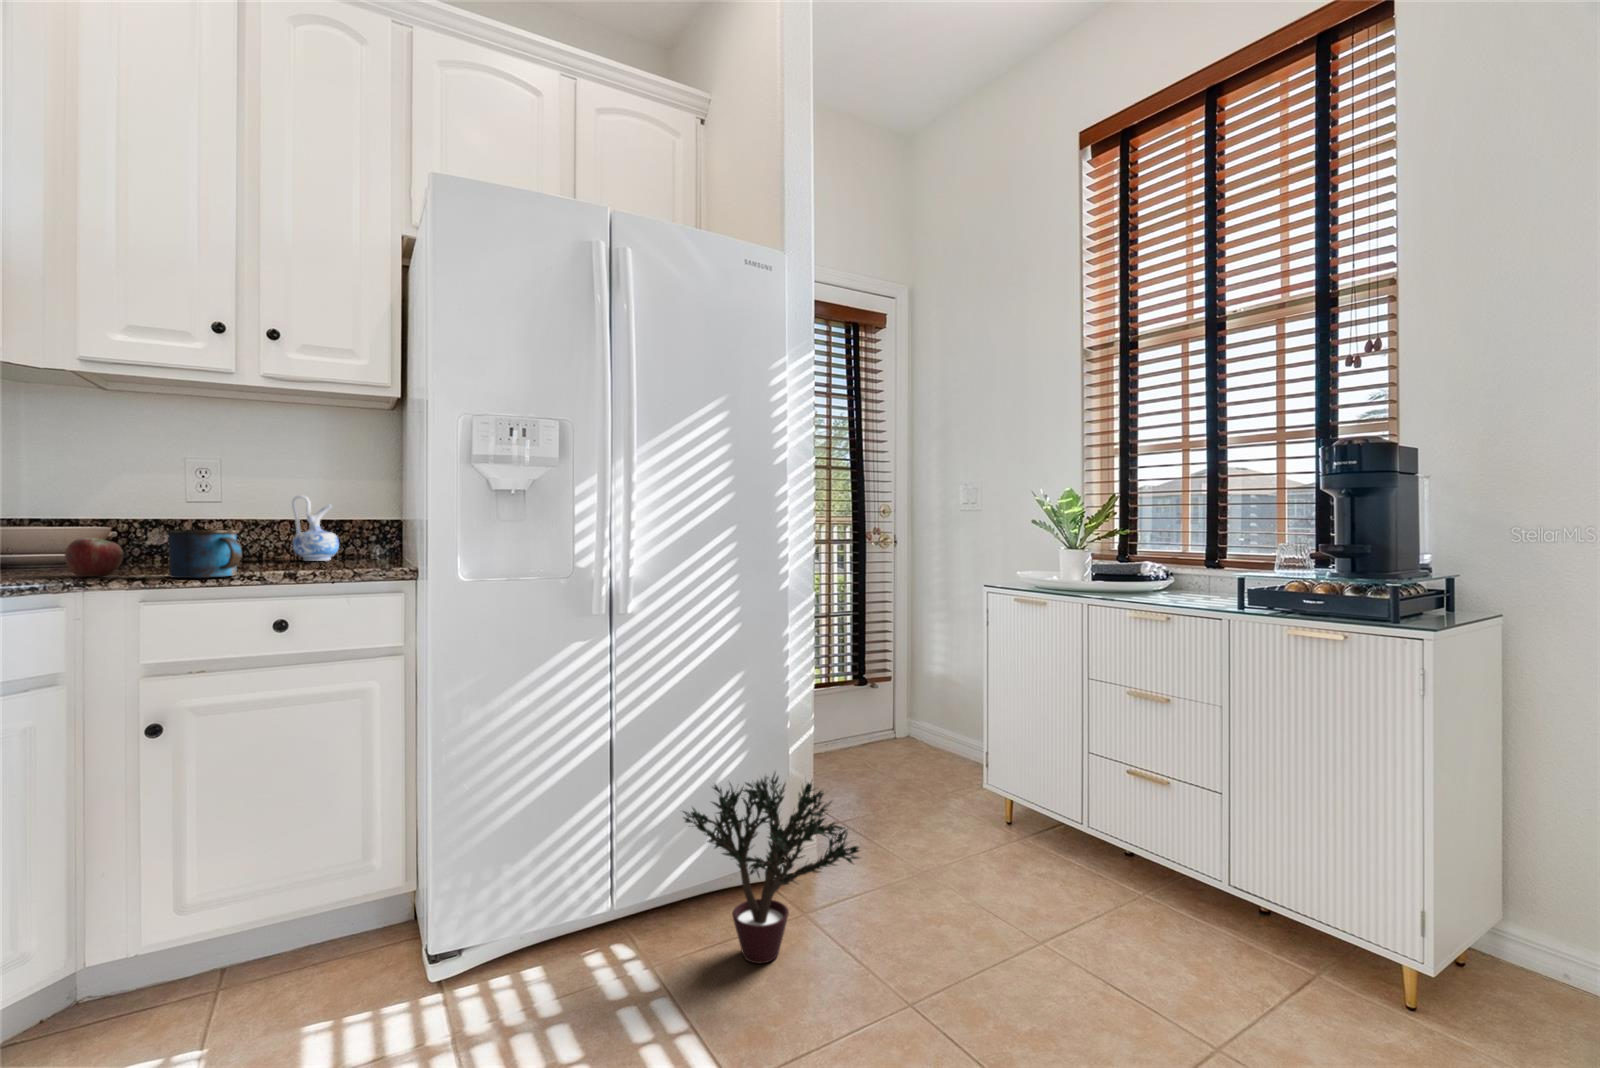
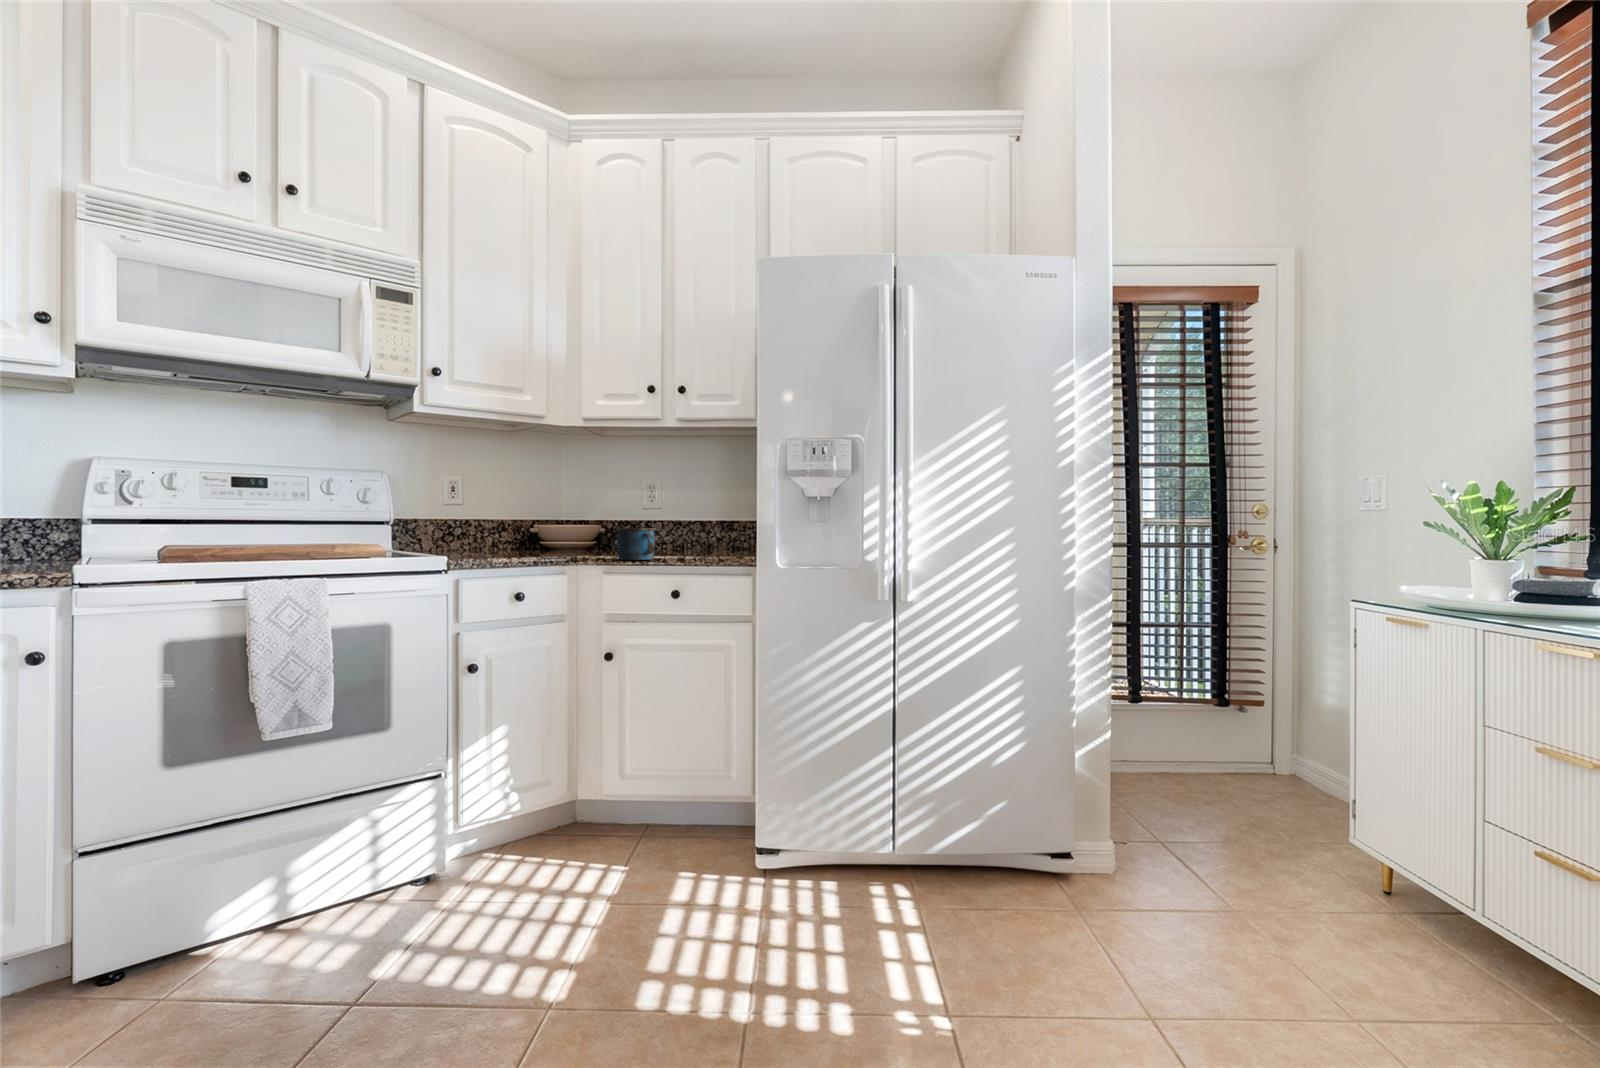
ceramic pitcher: present [292,495,339,561] -> none [697,503,726,552]
apple: present [65,538,124,577] -> none [568,533,596,557]
potted plant: present [683,771,859,963] -> none [941,753,1103,925]

